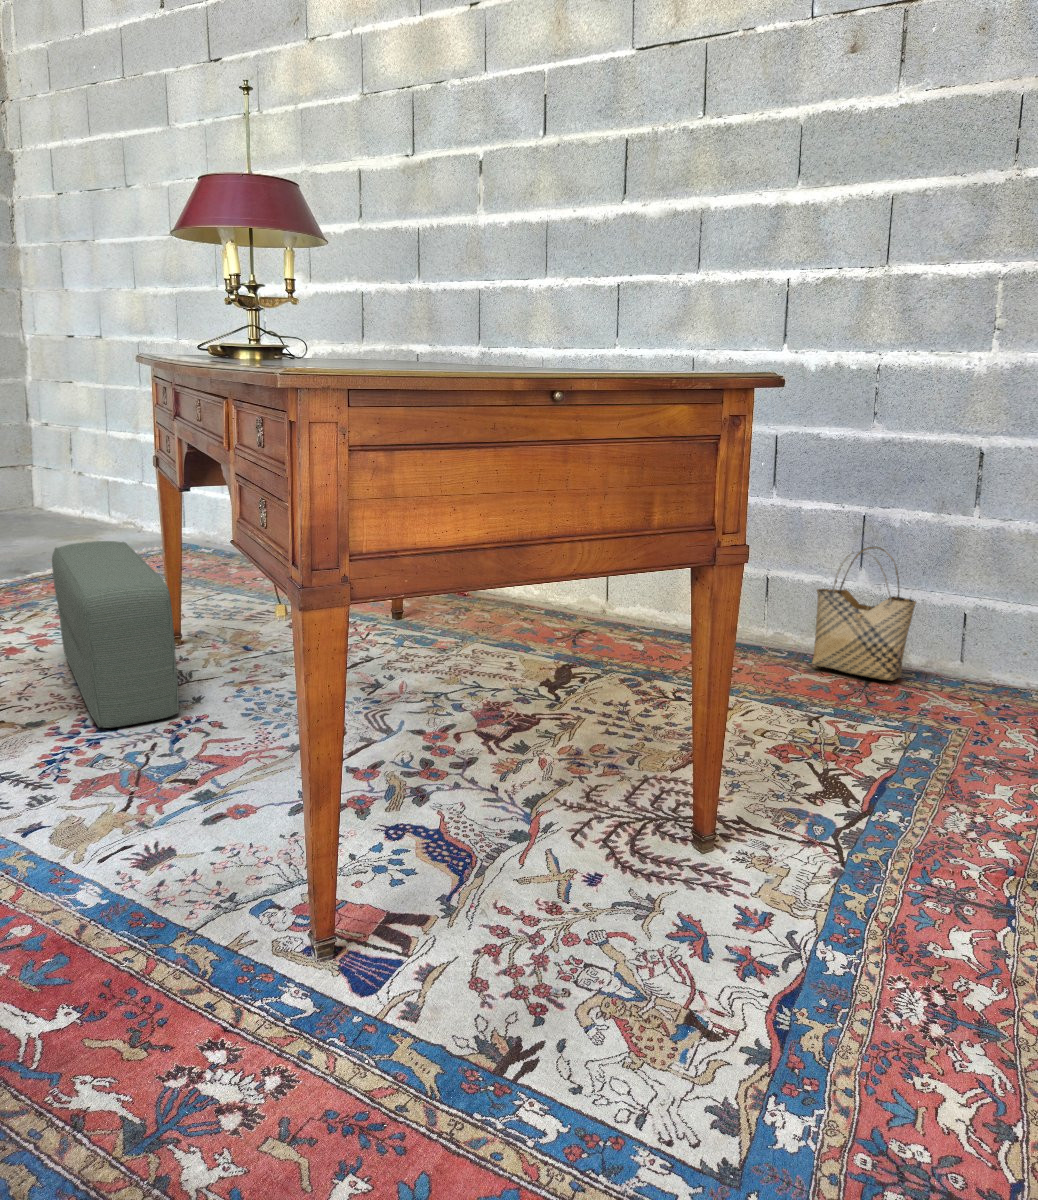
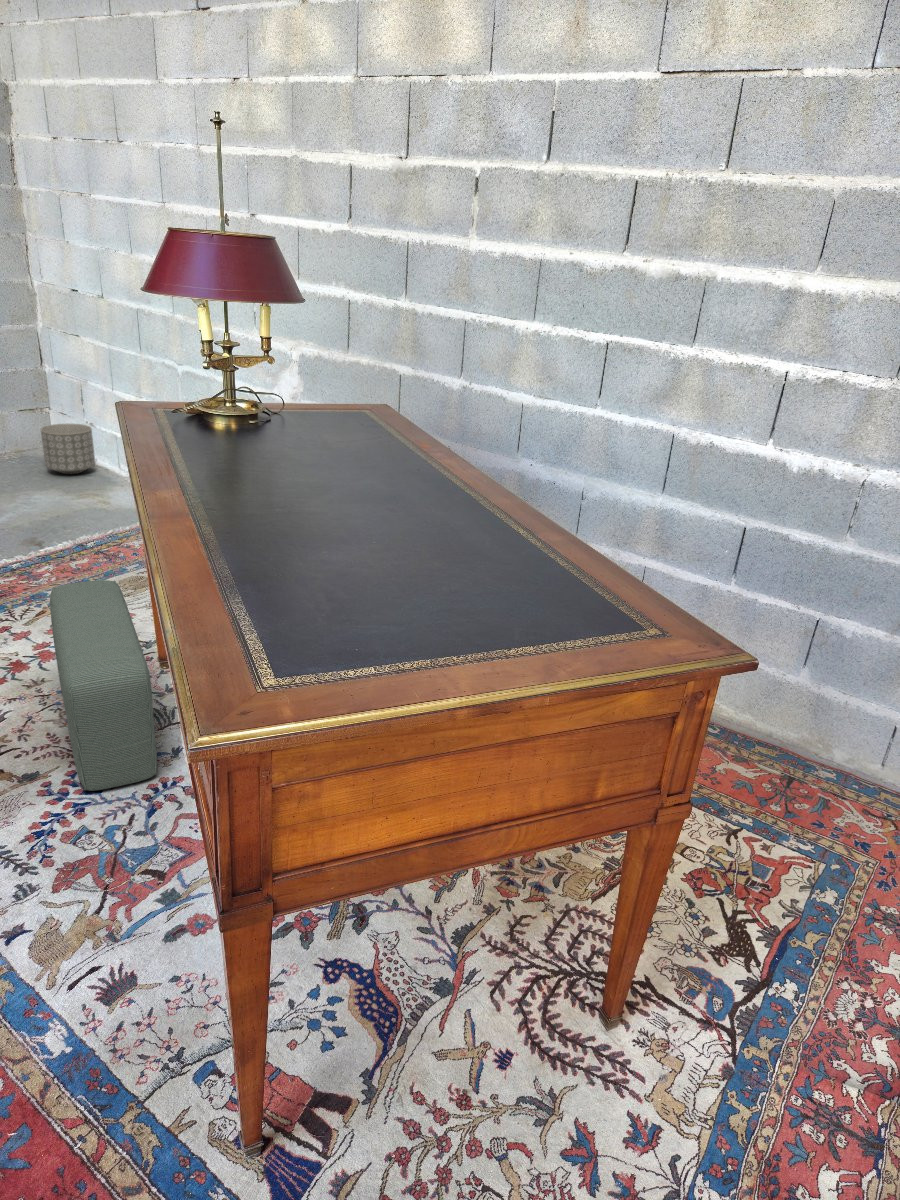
planter: none [23,475,84,527] -> present [41,424,95,474]
woven basket: present [812,547,916,680] -> none [741,650,849,780]

